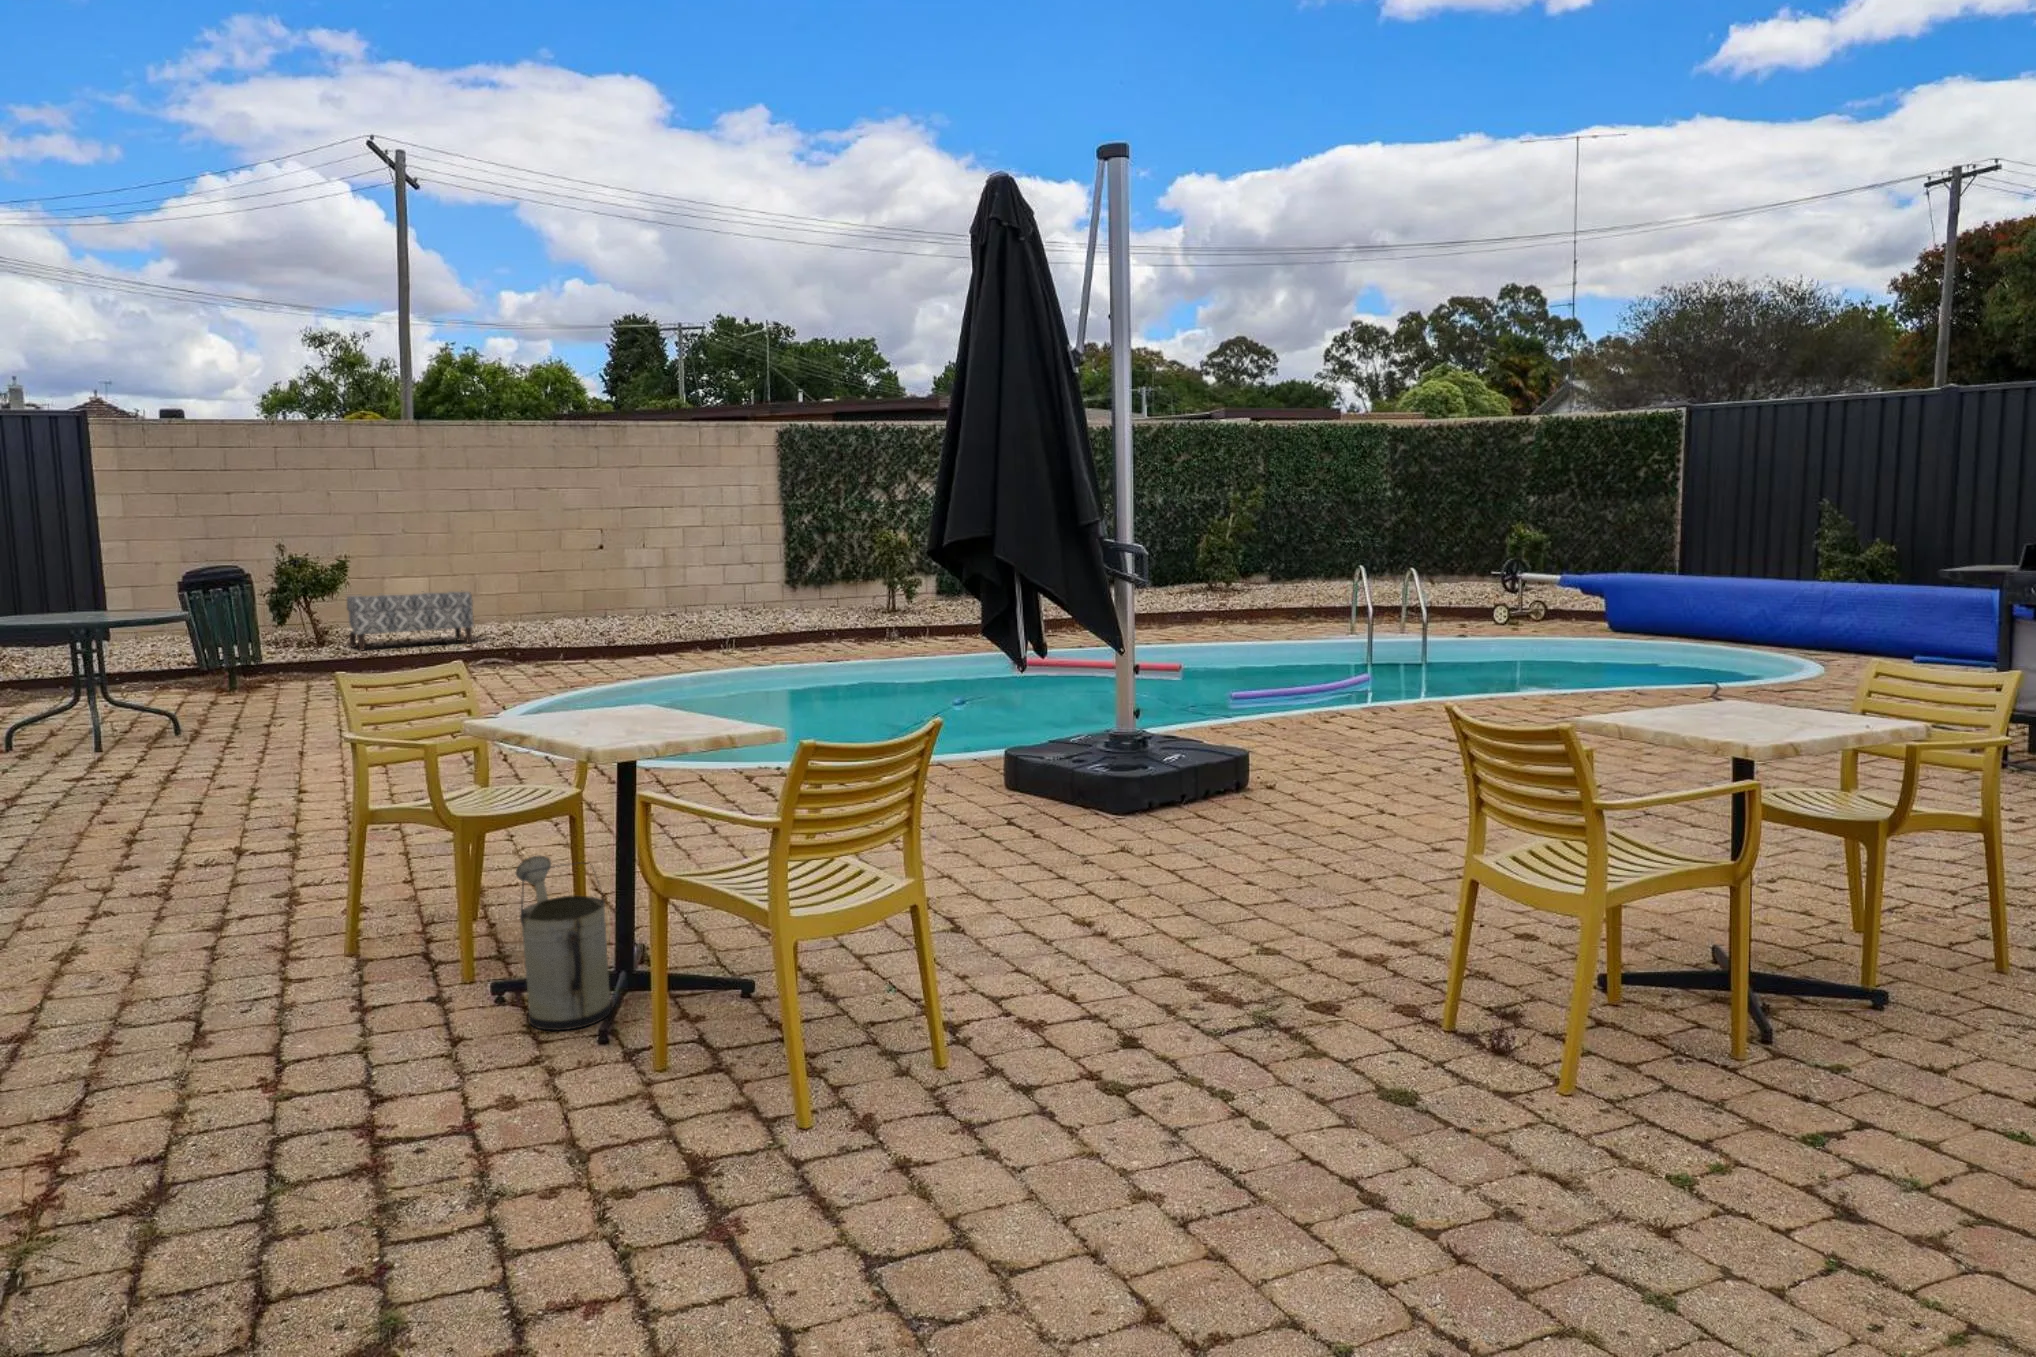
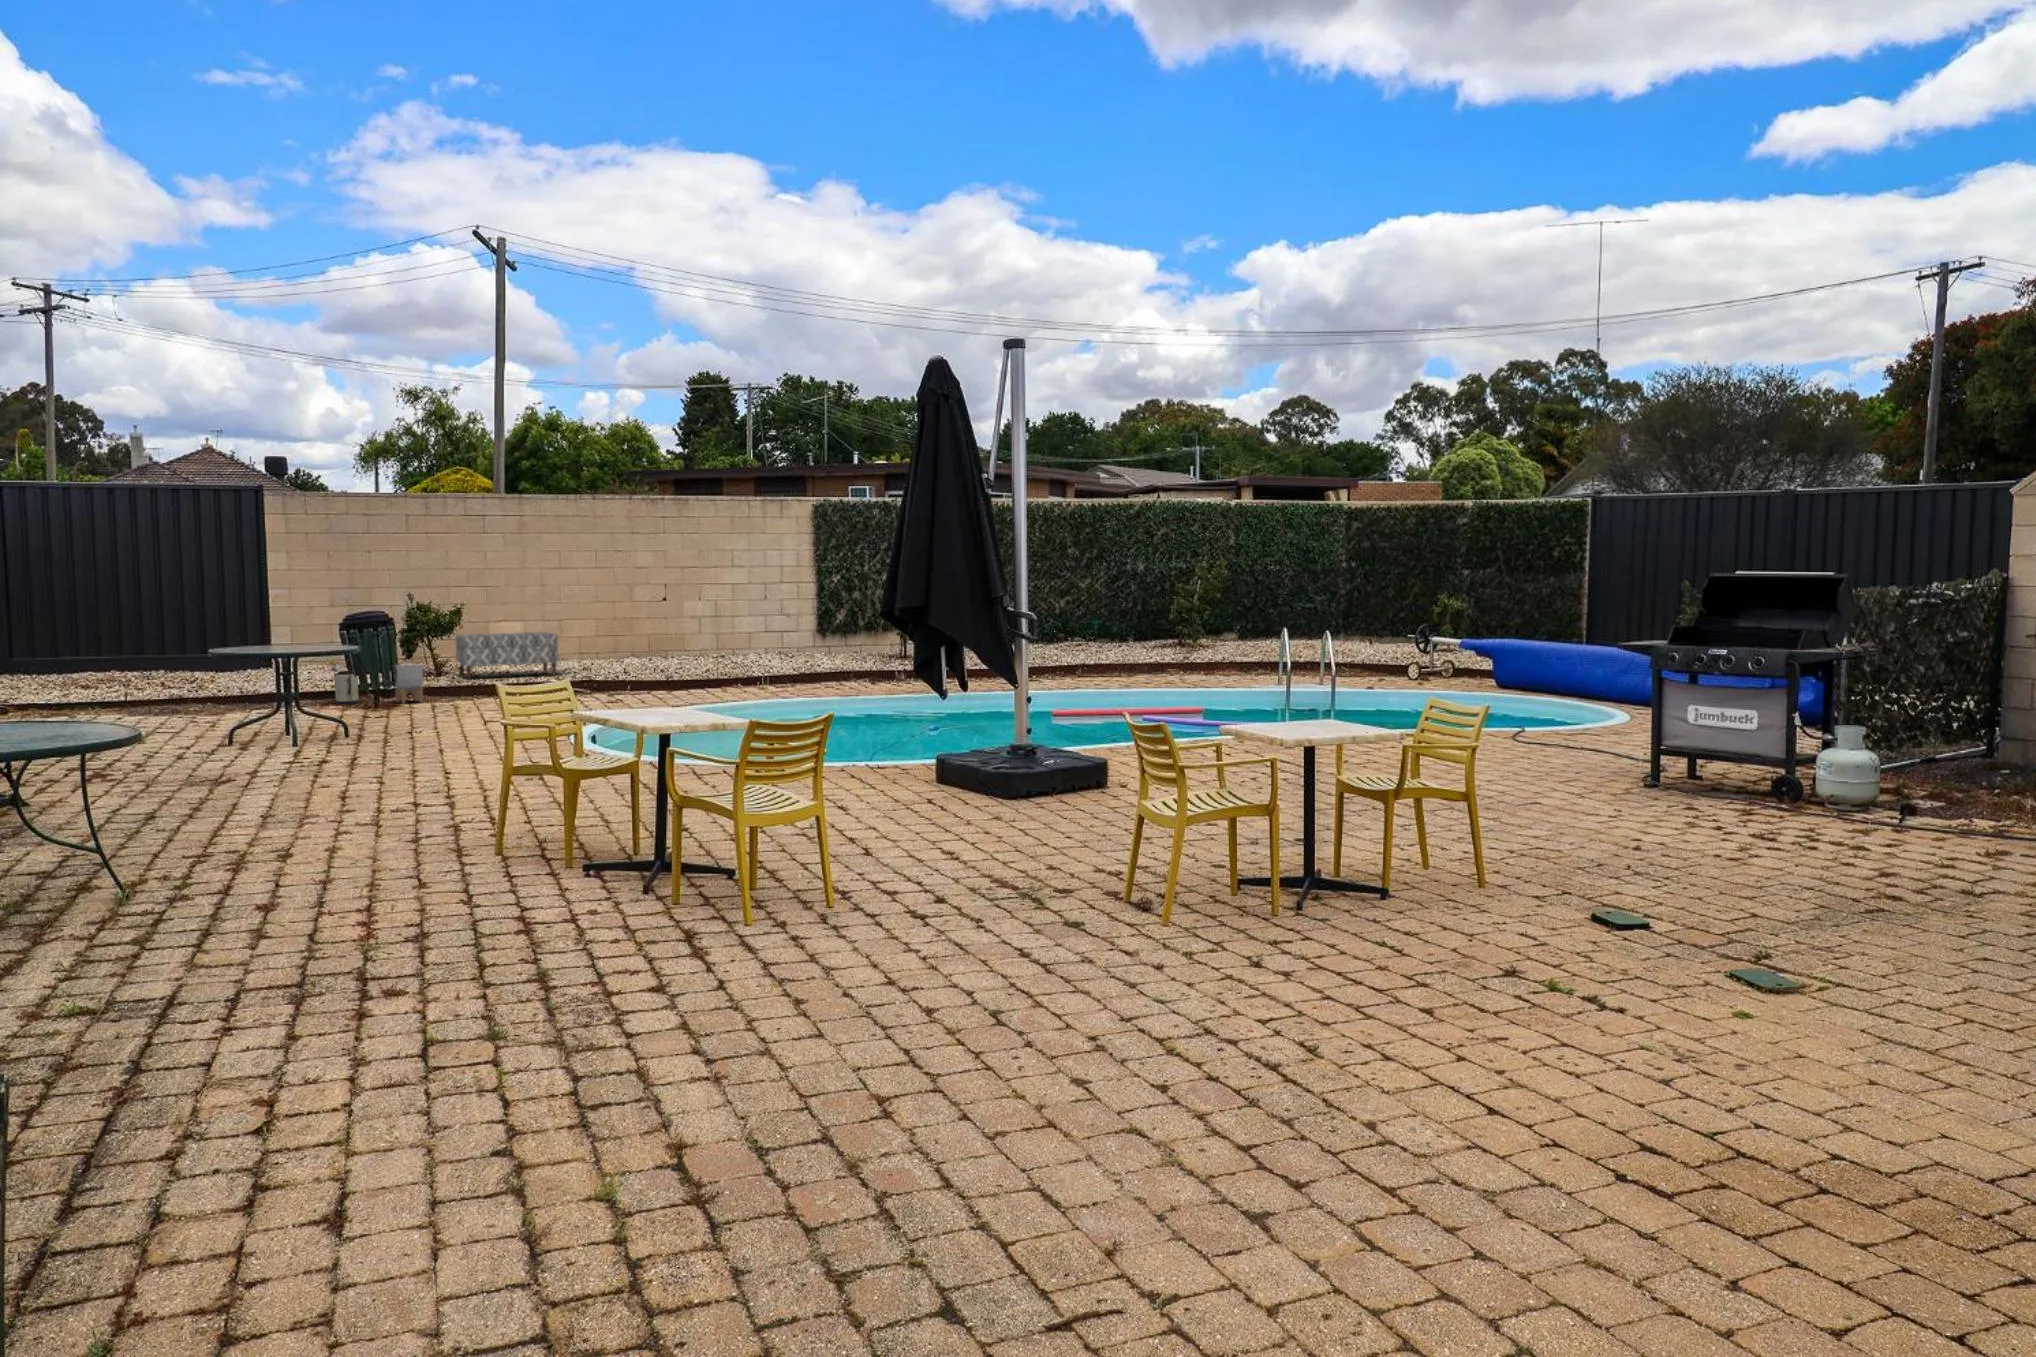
planter: none [255,634,296,685] -> present [395,665,424,704]
watering can: present [516,856,611,1030] -> present [331,664,359,704]

